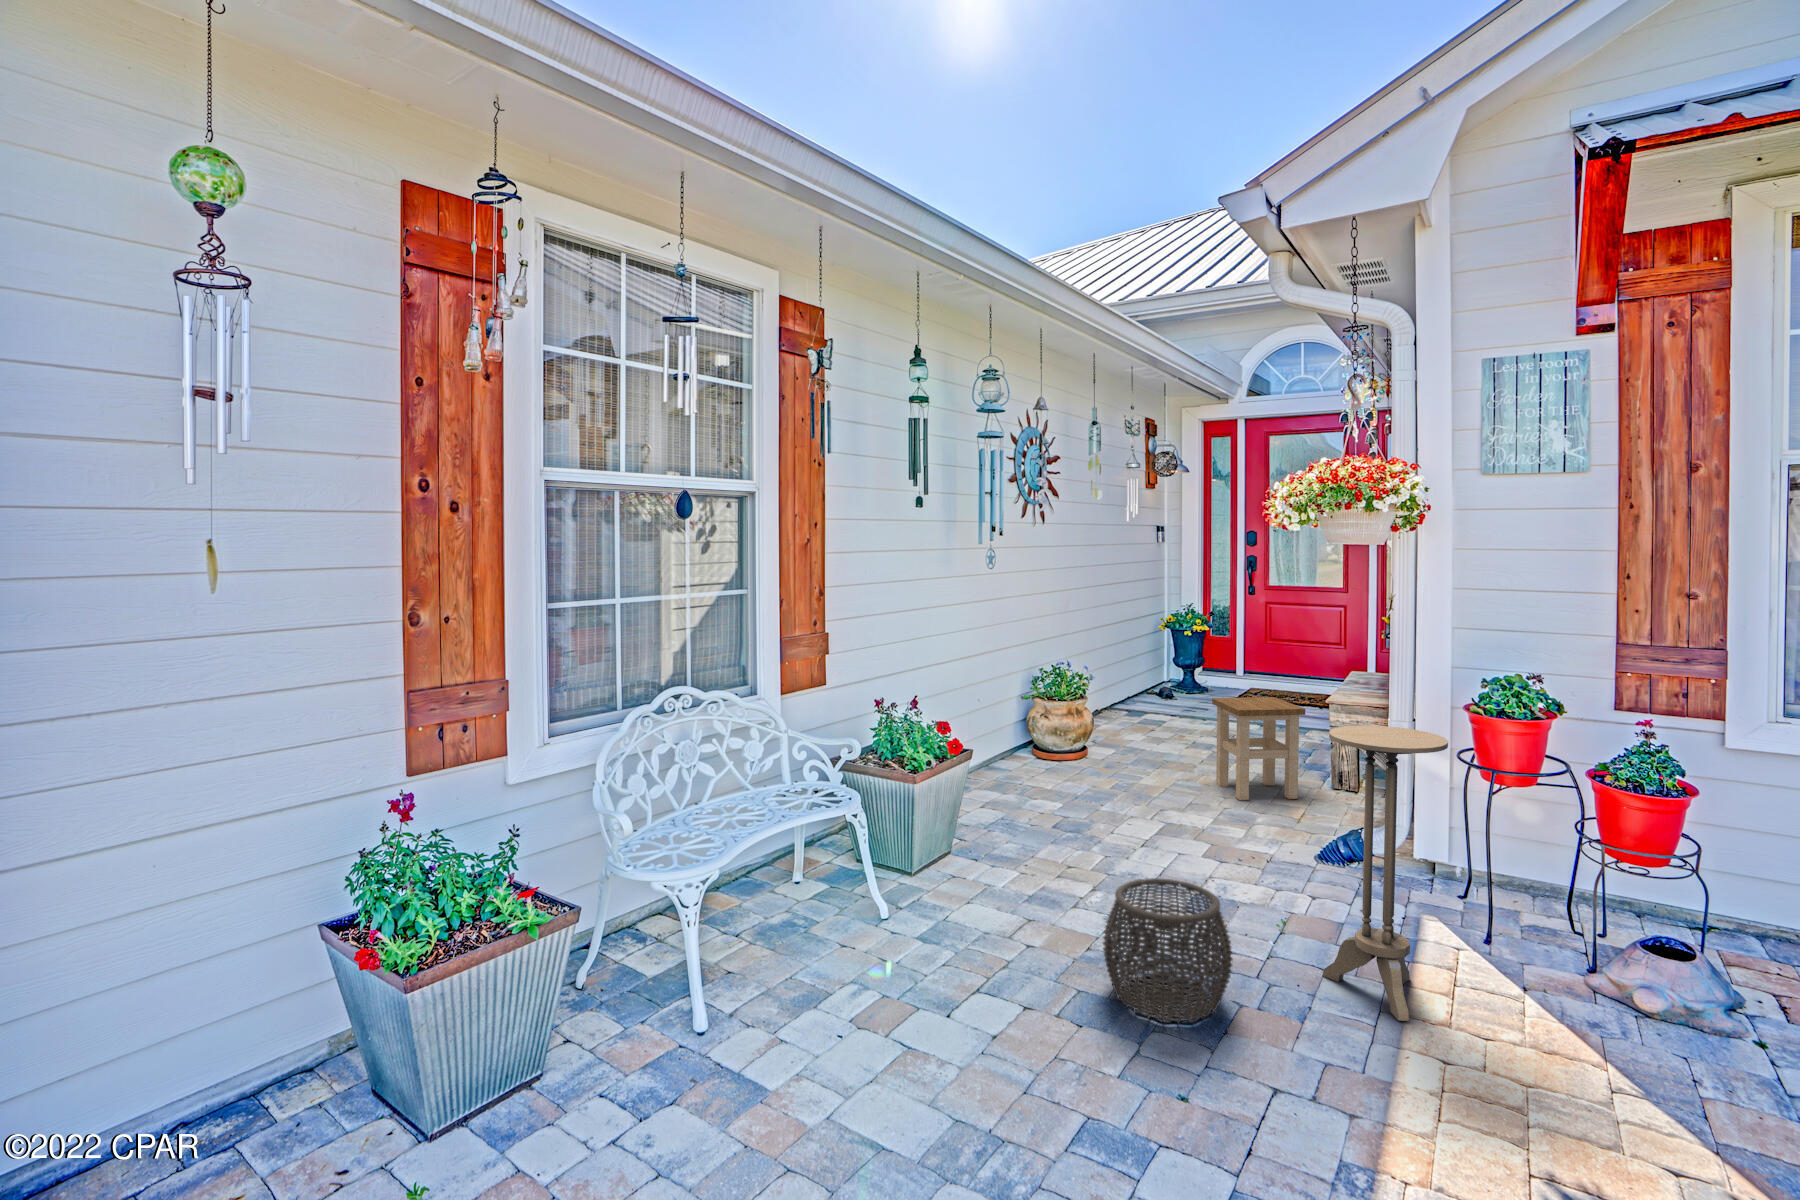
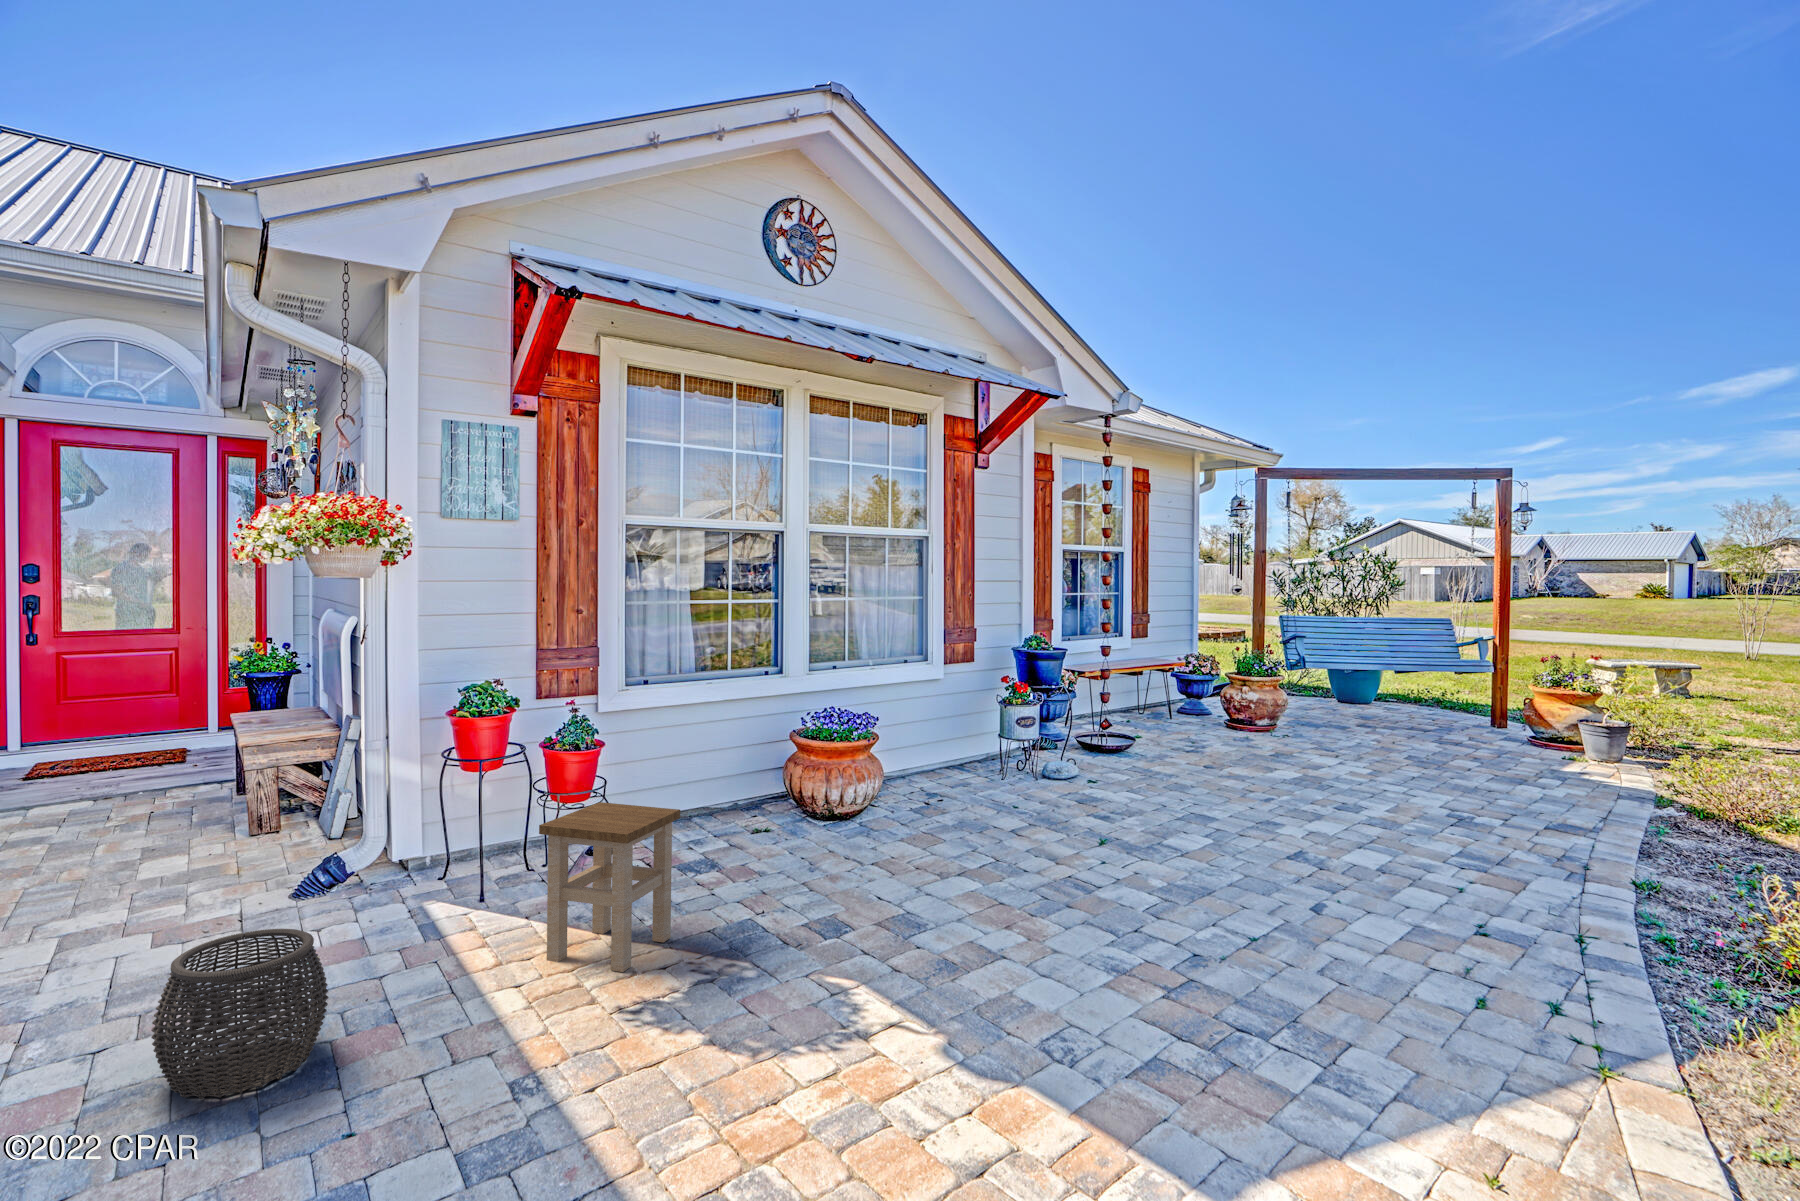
stool: present [1212,697,1305,800] -> present [539,802,680,972]
side table: present [1322,725,1448,1021] -> none [382,727,494,978]

